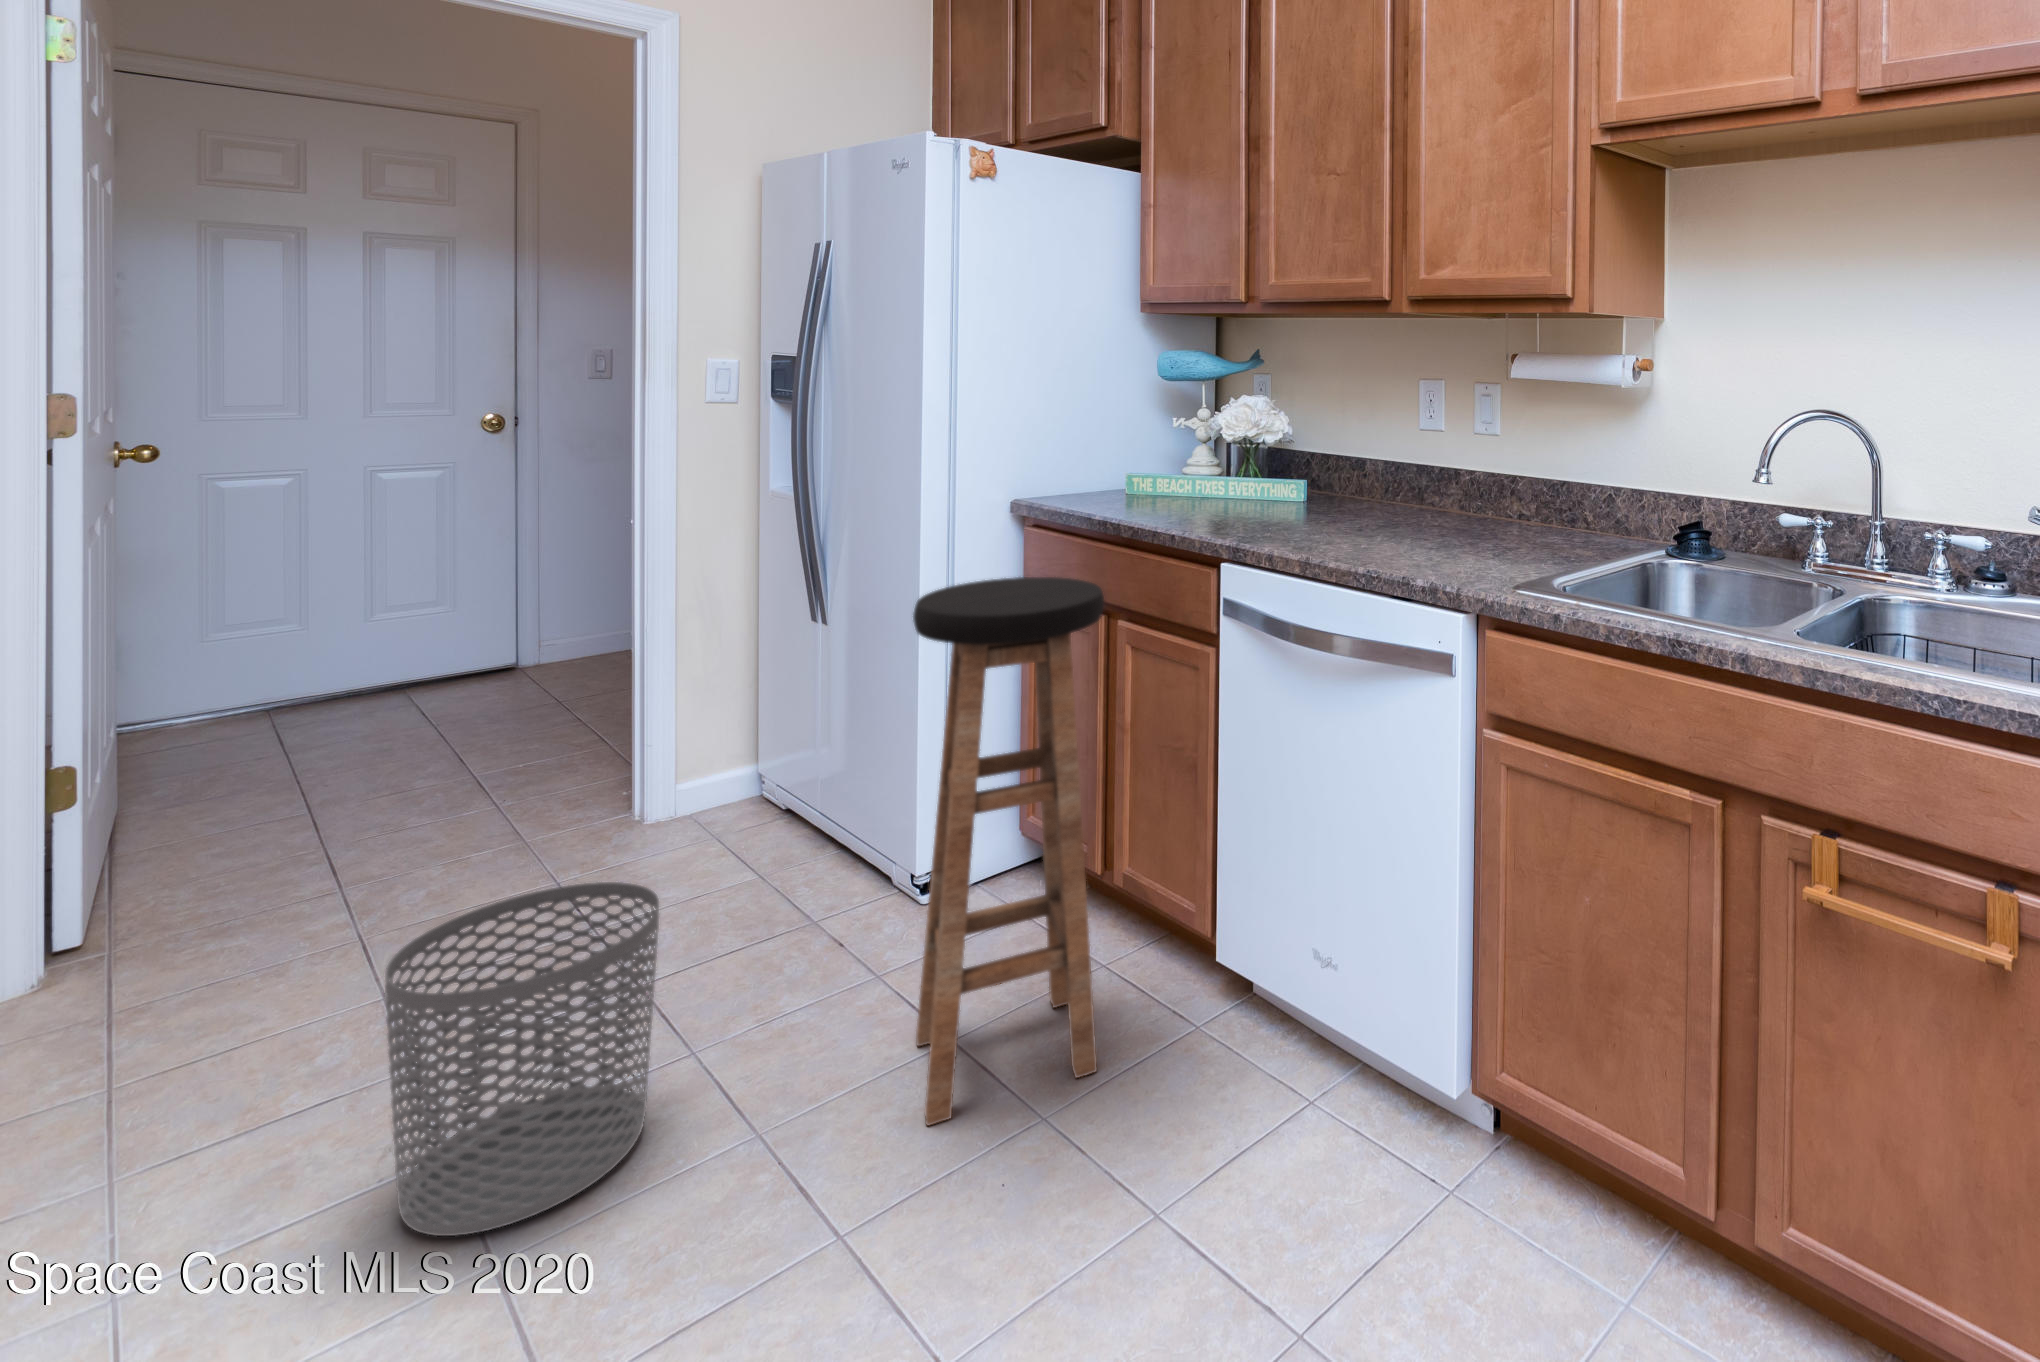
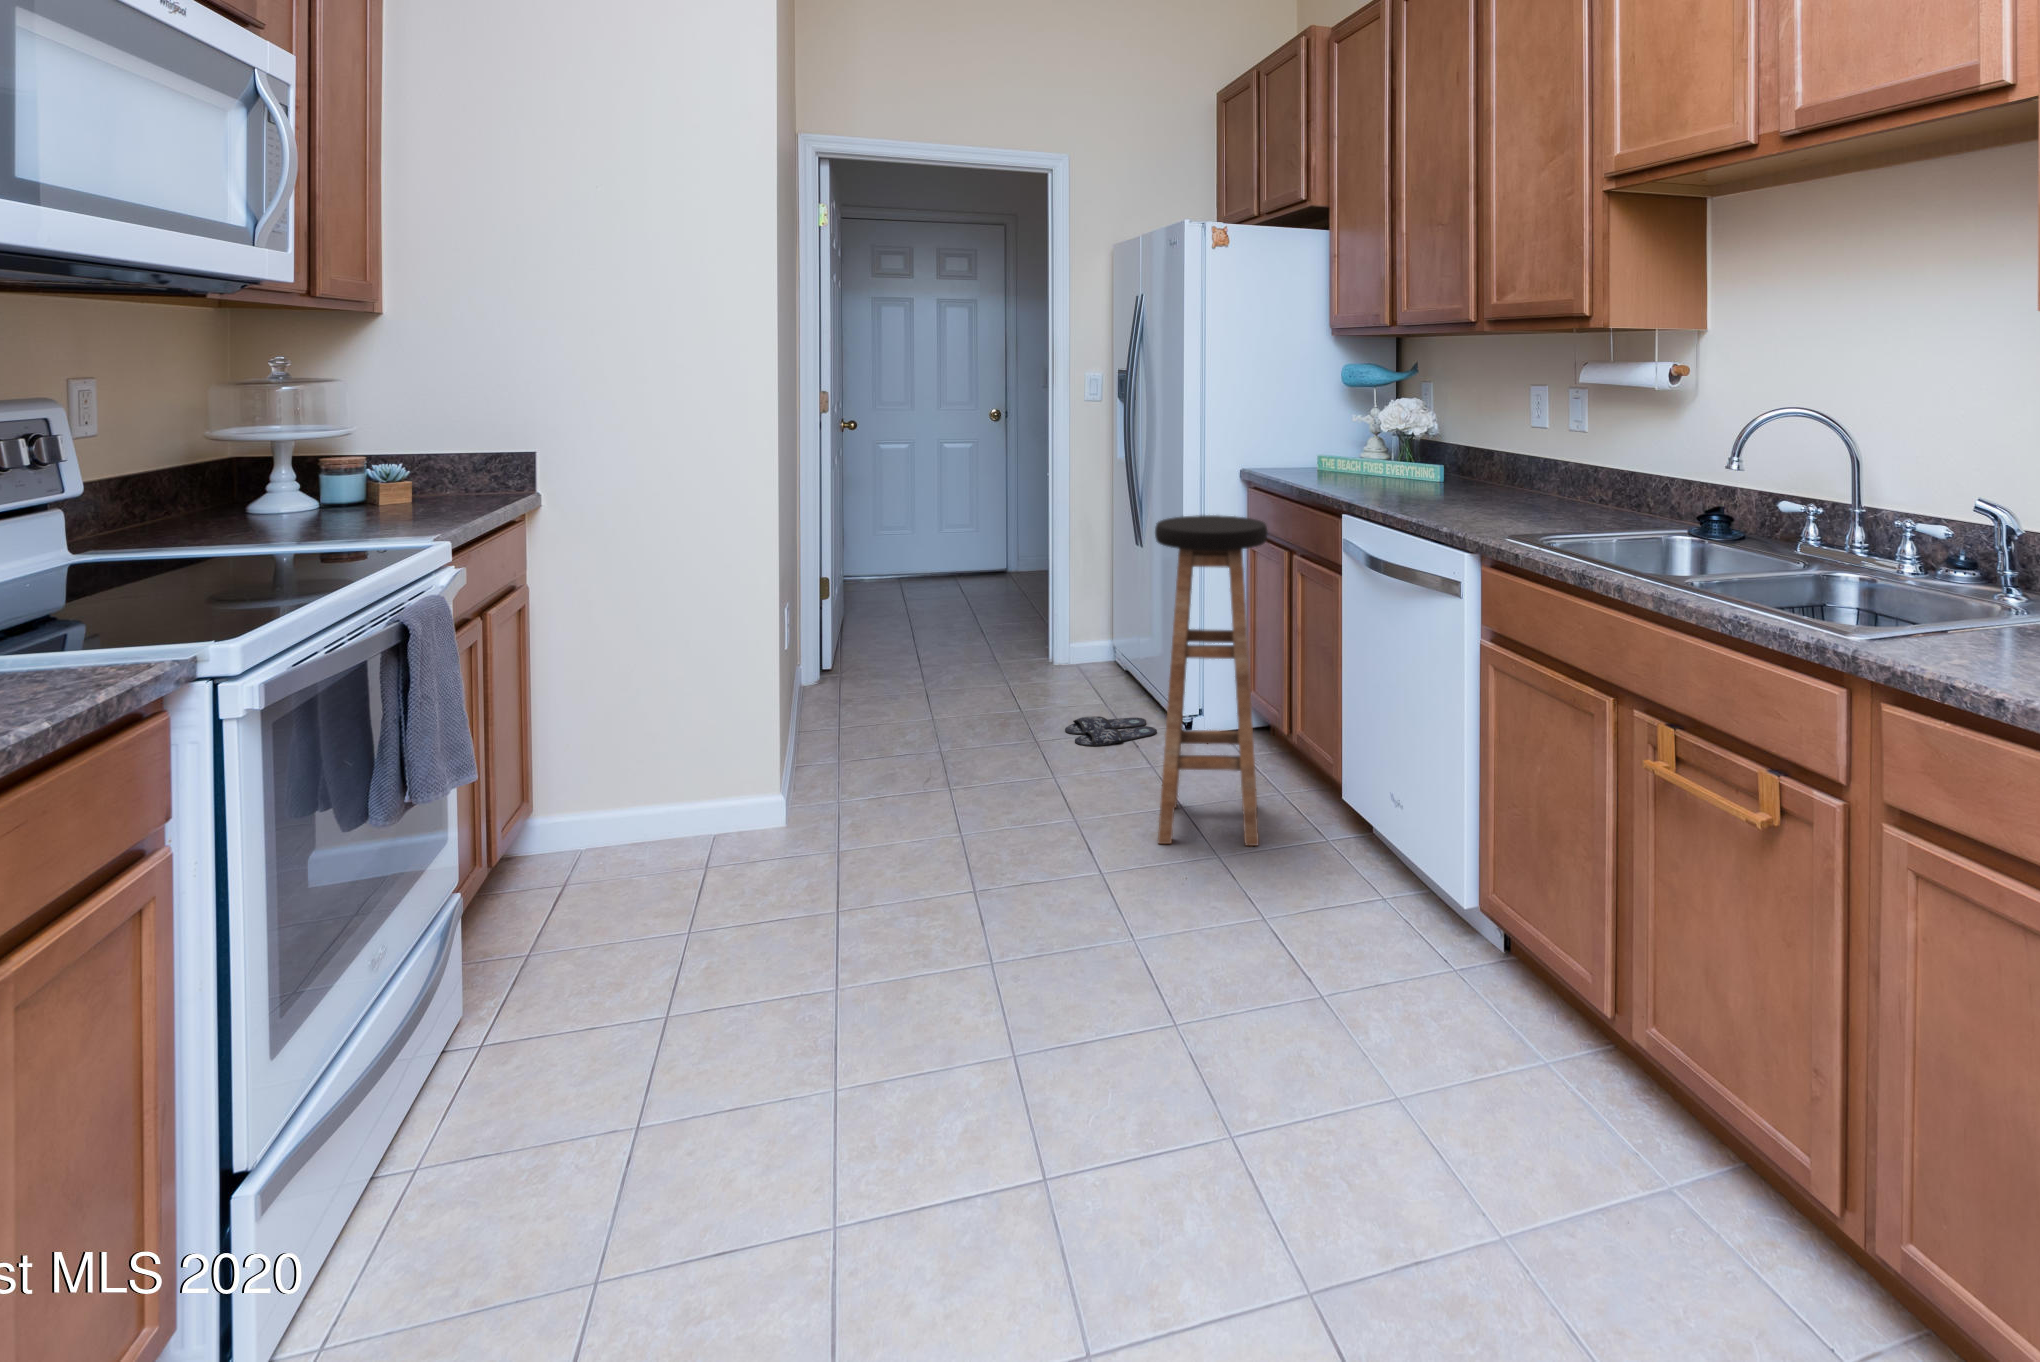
waste bin: present [385,882,659,1236] -> none [922,665,1034,827]
slippers: none [694,883,866,962] -> present [1065,716,1157,746]

